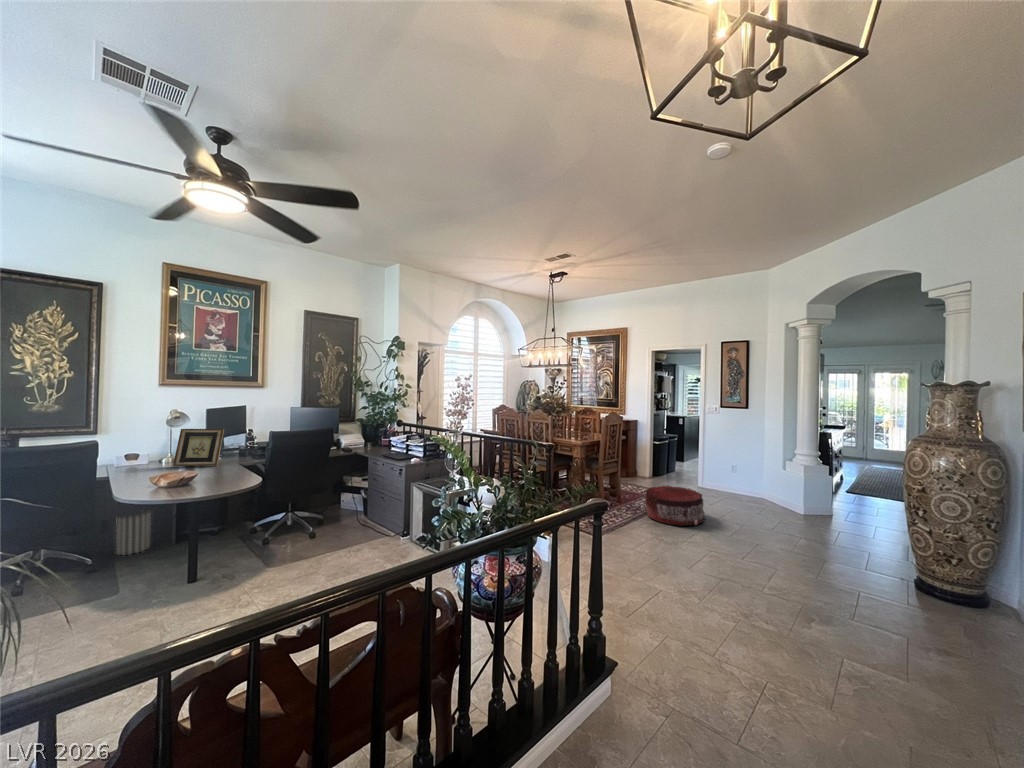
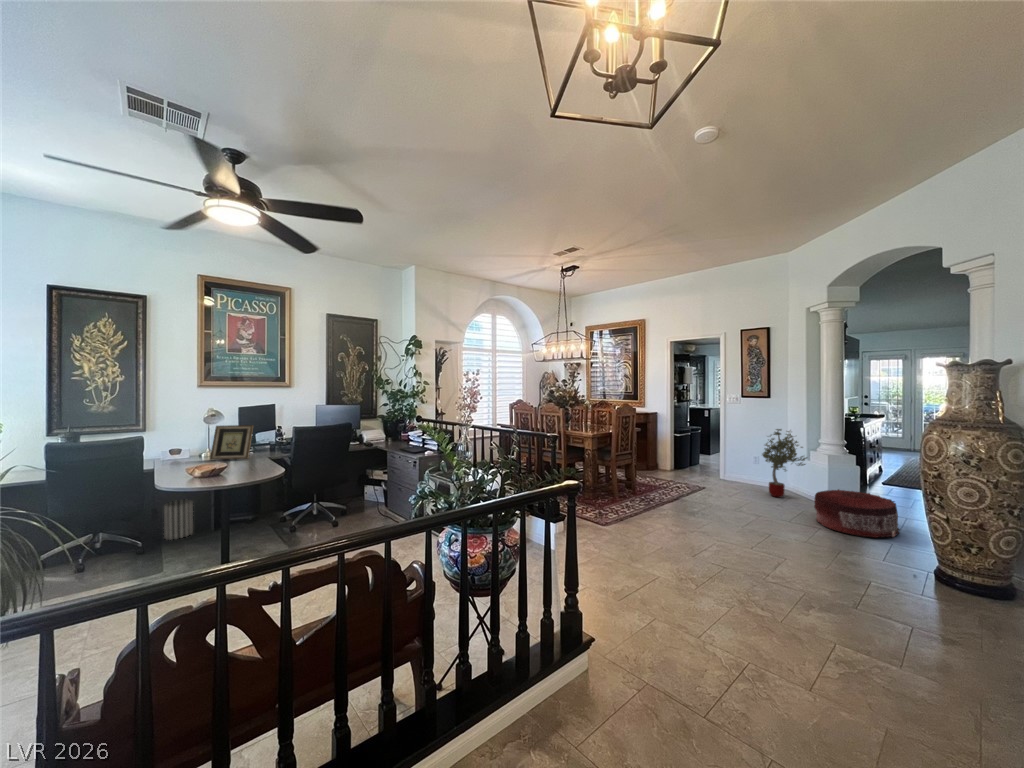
potted tree: none [738,439,783,505] -> present [762,429,807,497]
pouf: present [645,486,705,526] -> present [814,489,900,538]

